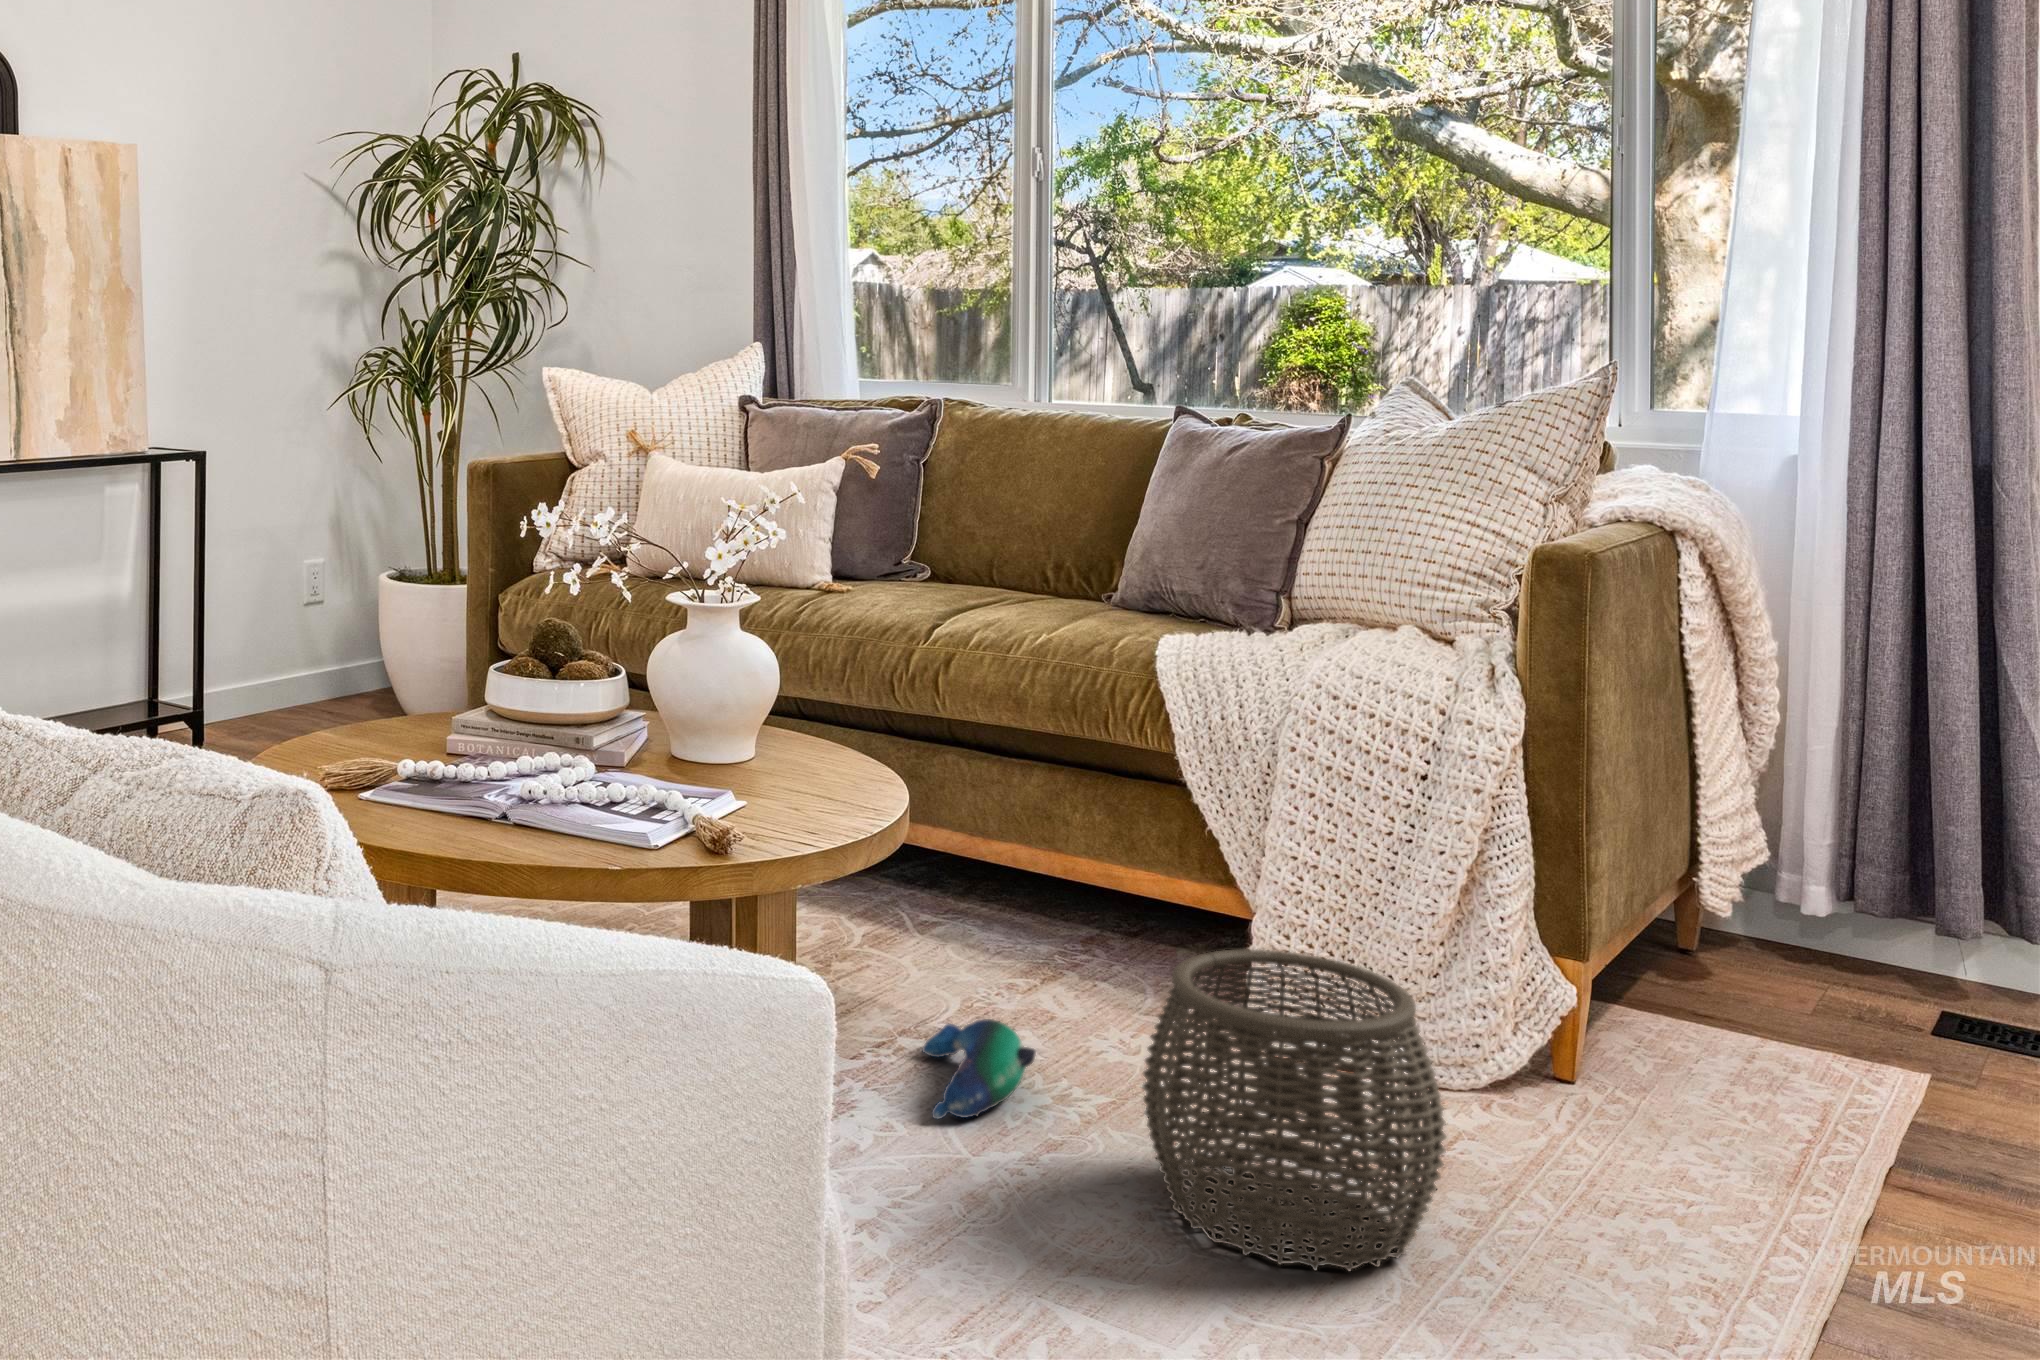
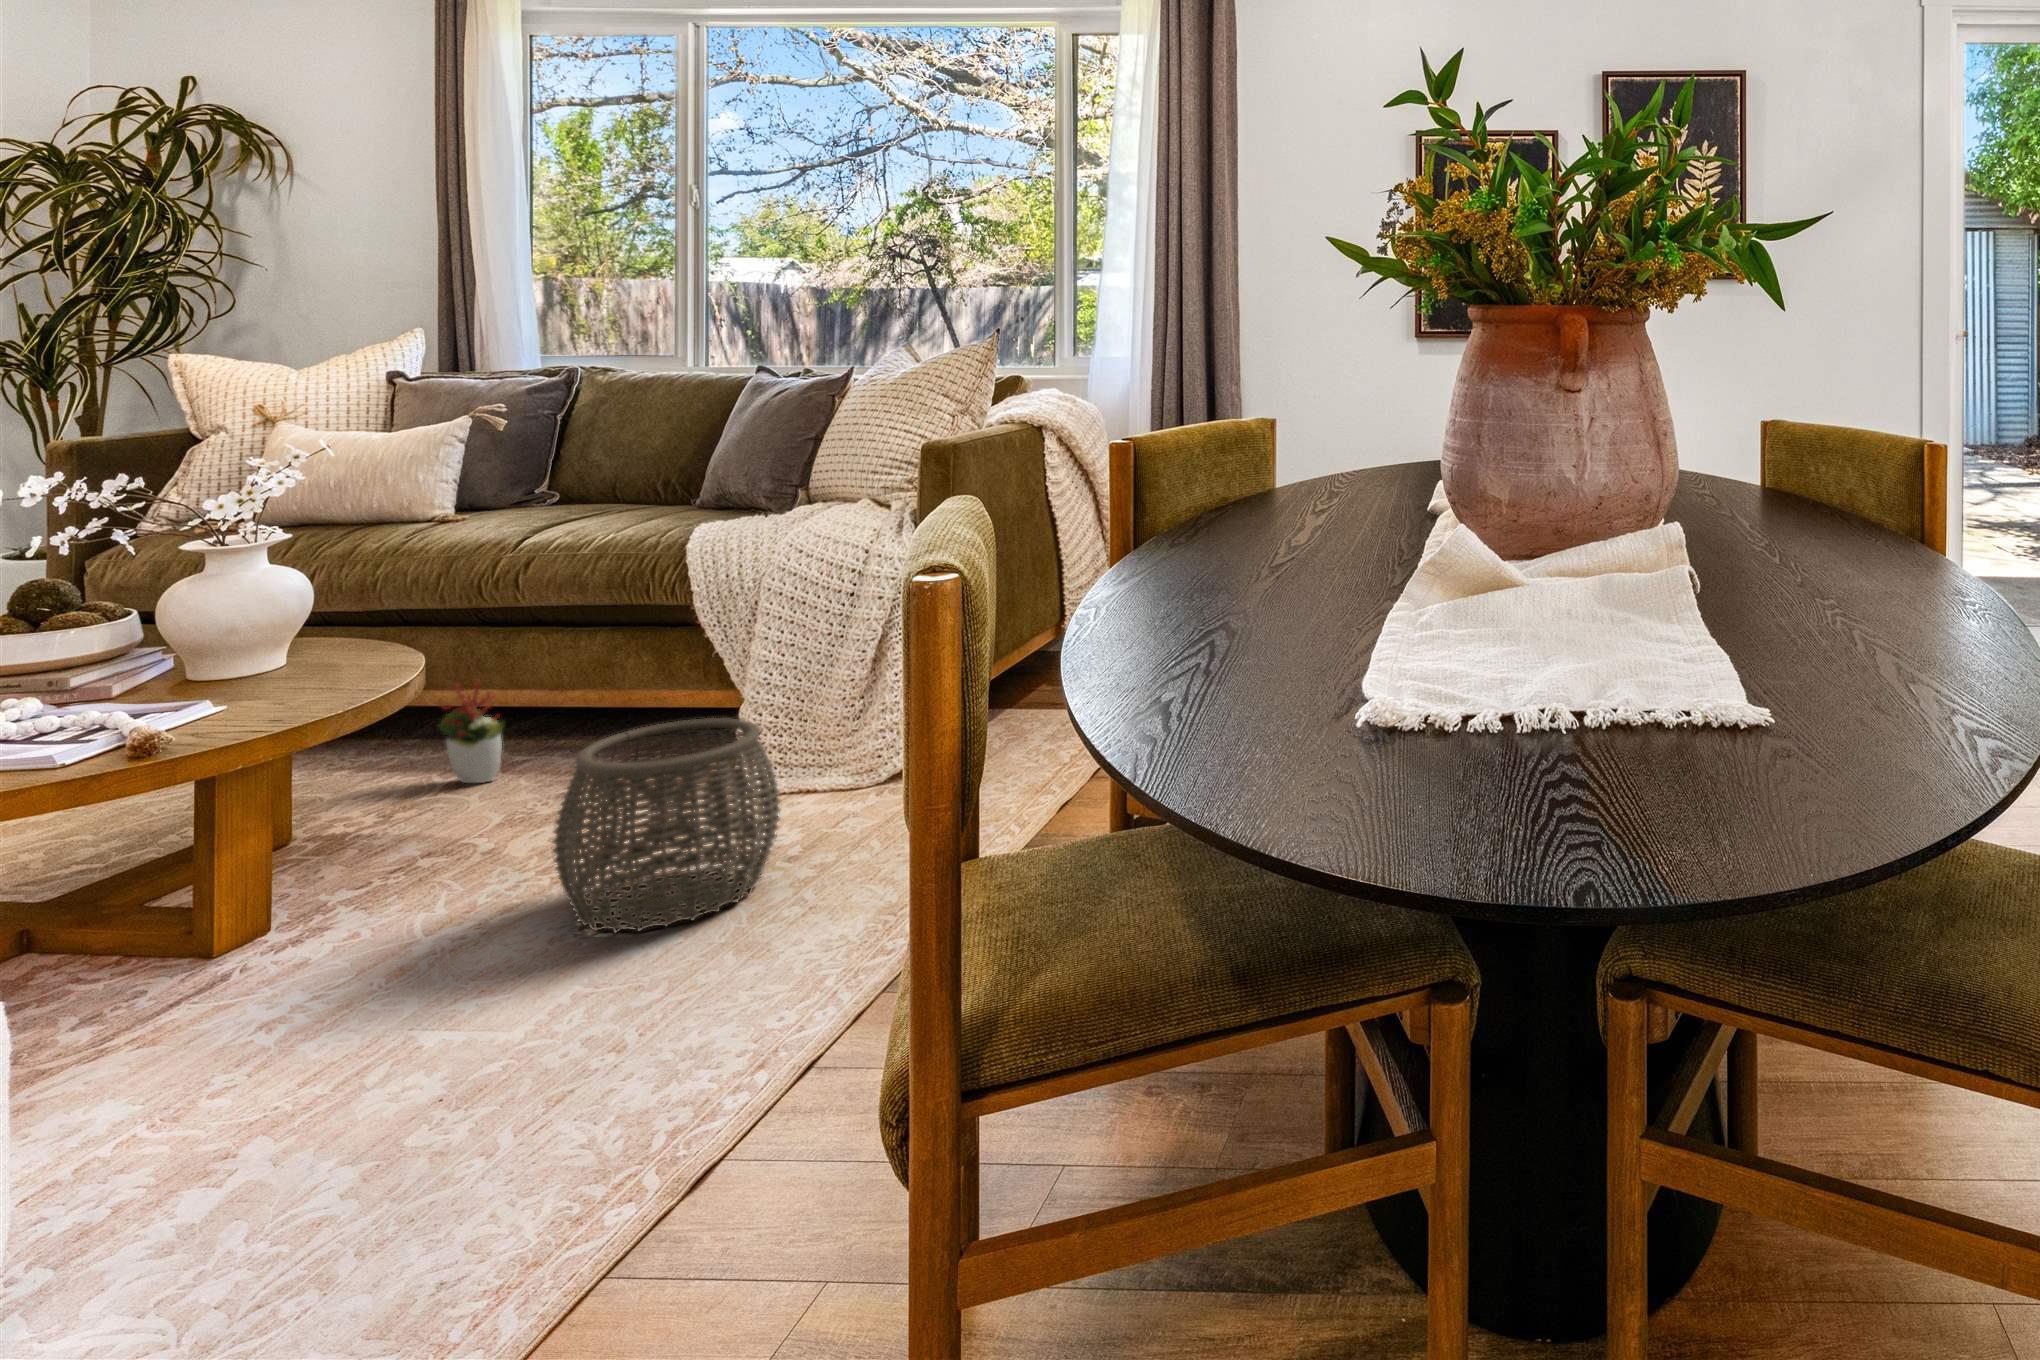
decorative plant: none [865,808,938,947] -> present [439,680,504,783]
plush toy: present [923,1019,1036,1119] -> none [396,819,513,906]

